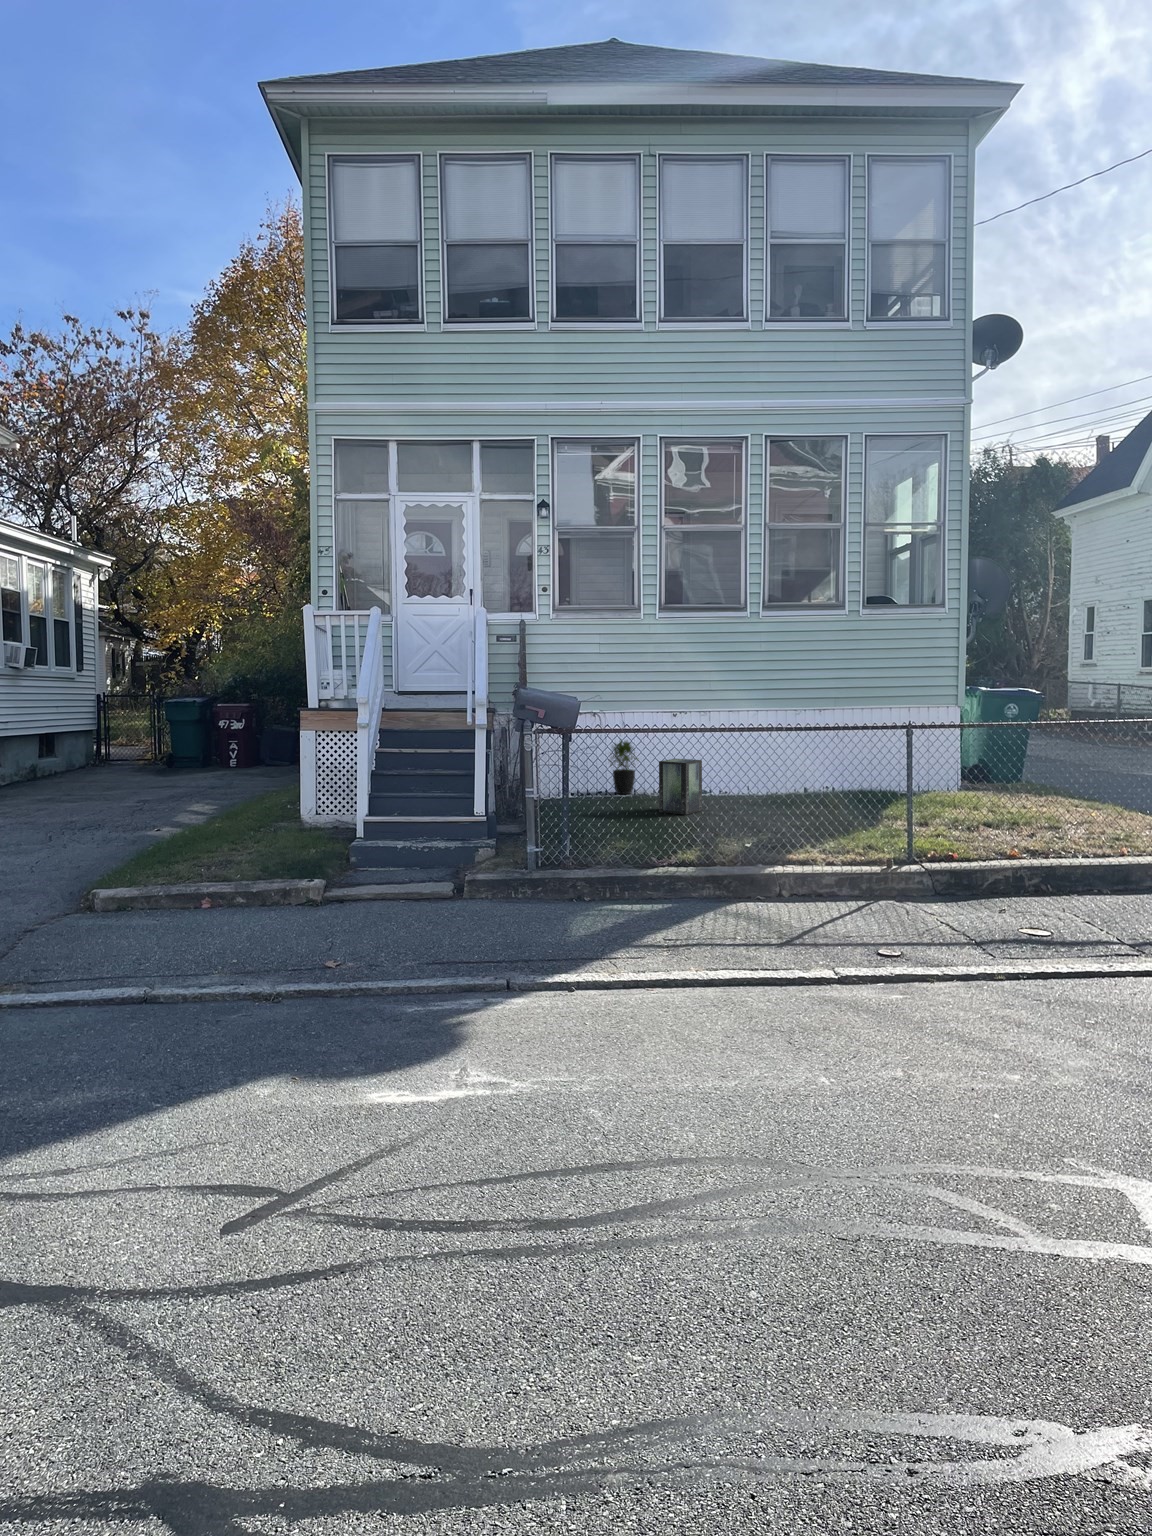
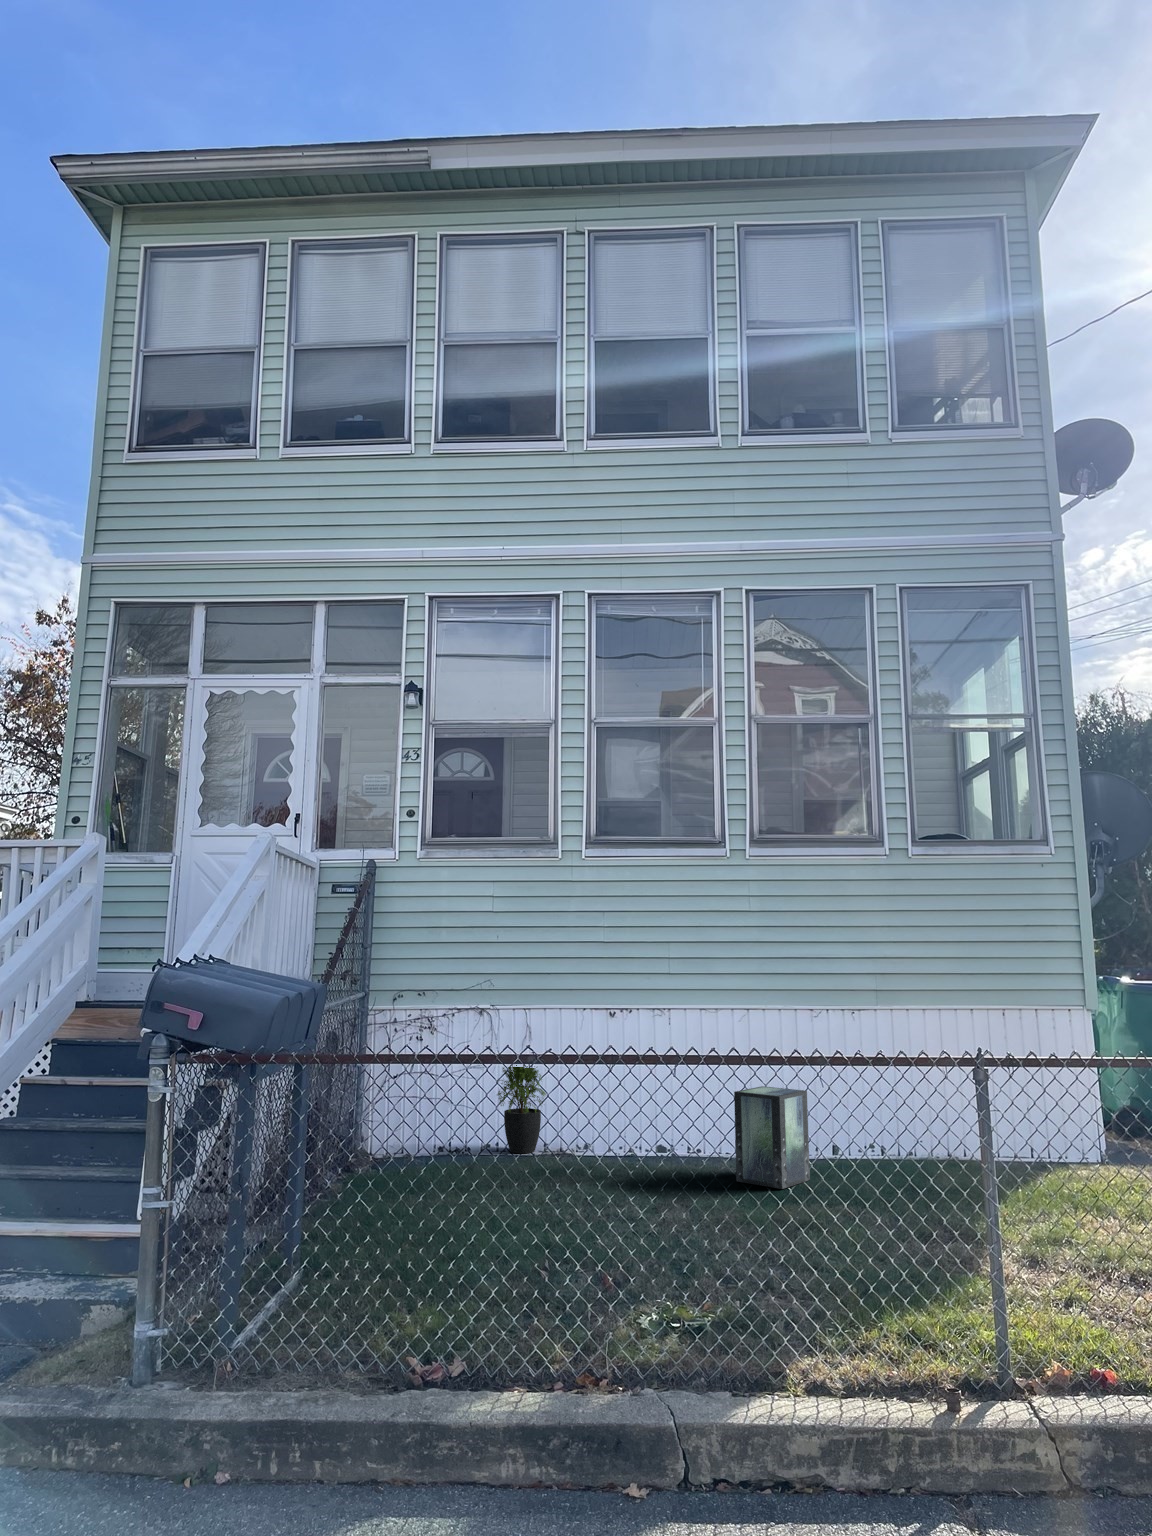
storage box: present [659,759,702,815] -> present [734,1086,810,1189]

